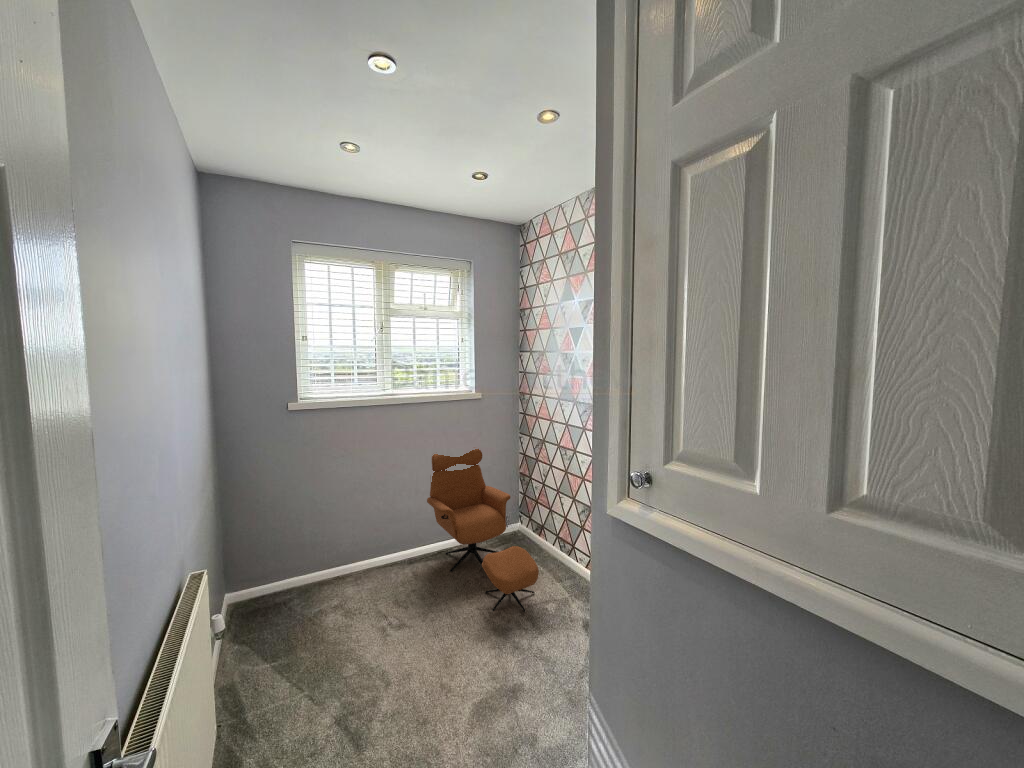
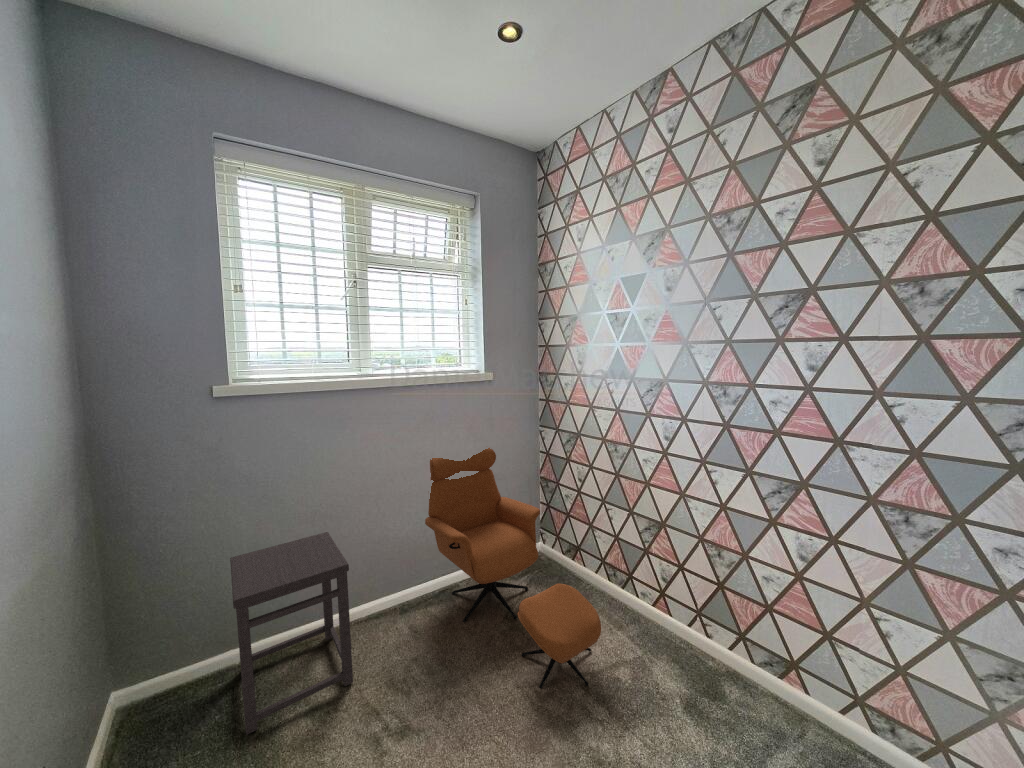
side table: none [297,502,372,620] -> present [230,532,353,735]

